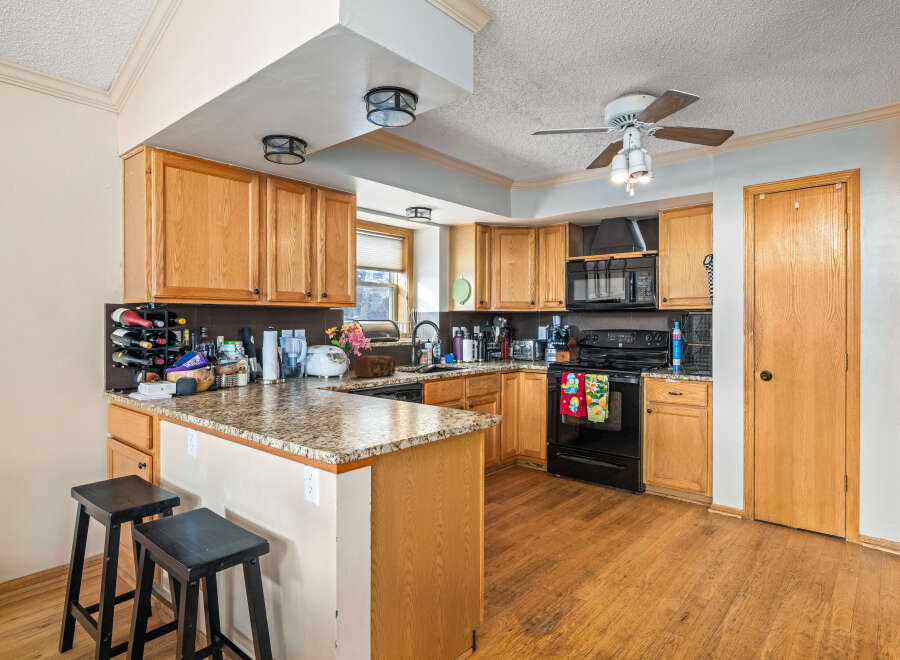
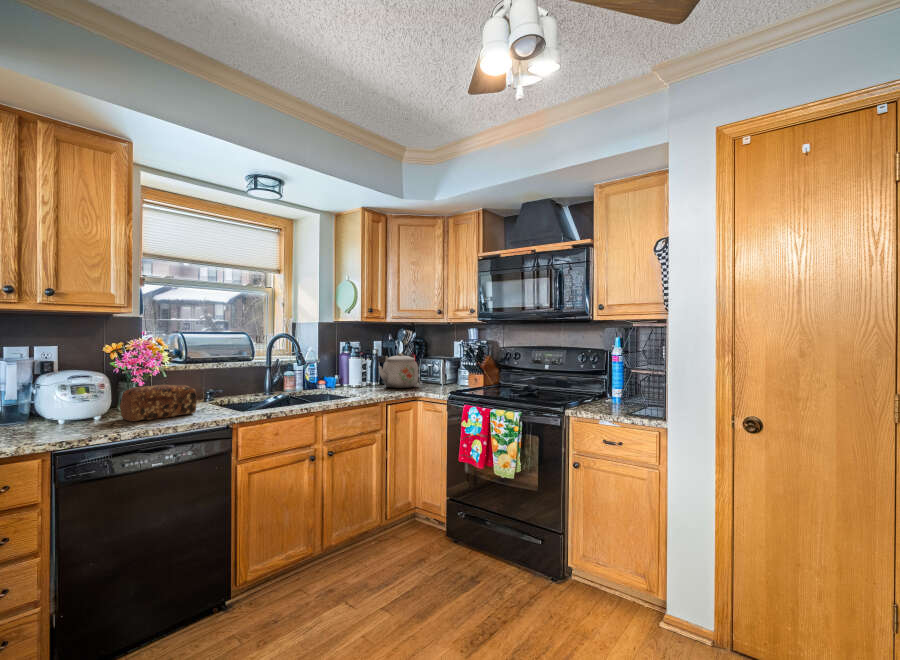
kettle: none [485,336,517,363] -> present [378,353,418,388]

